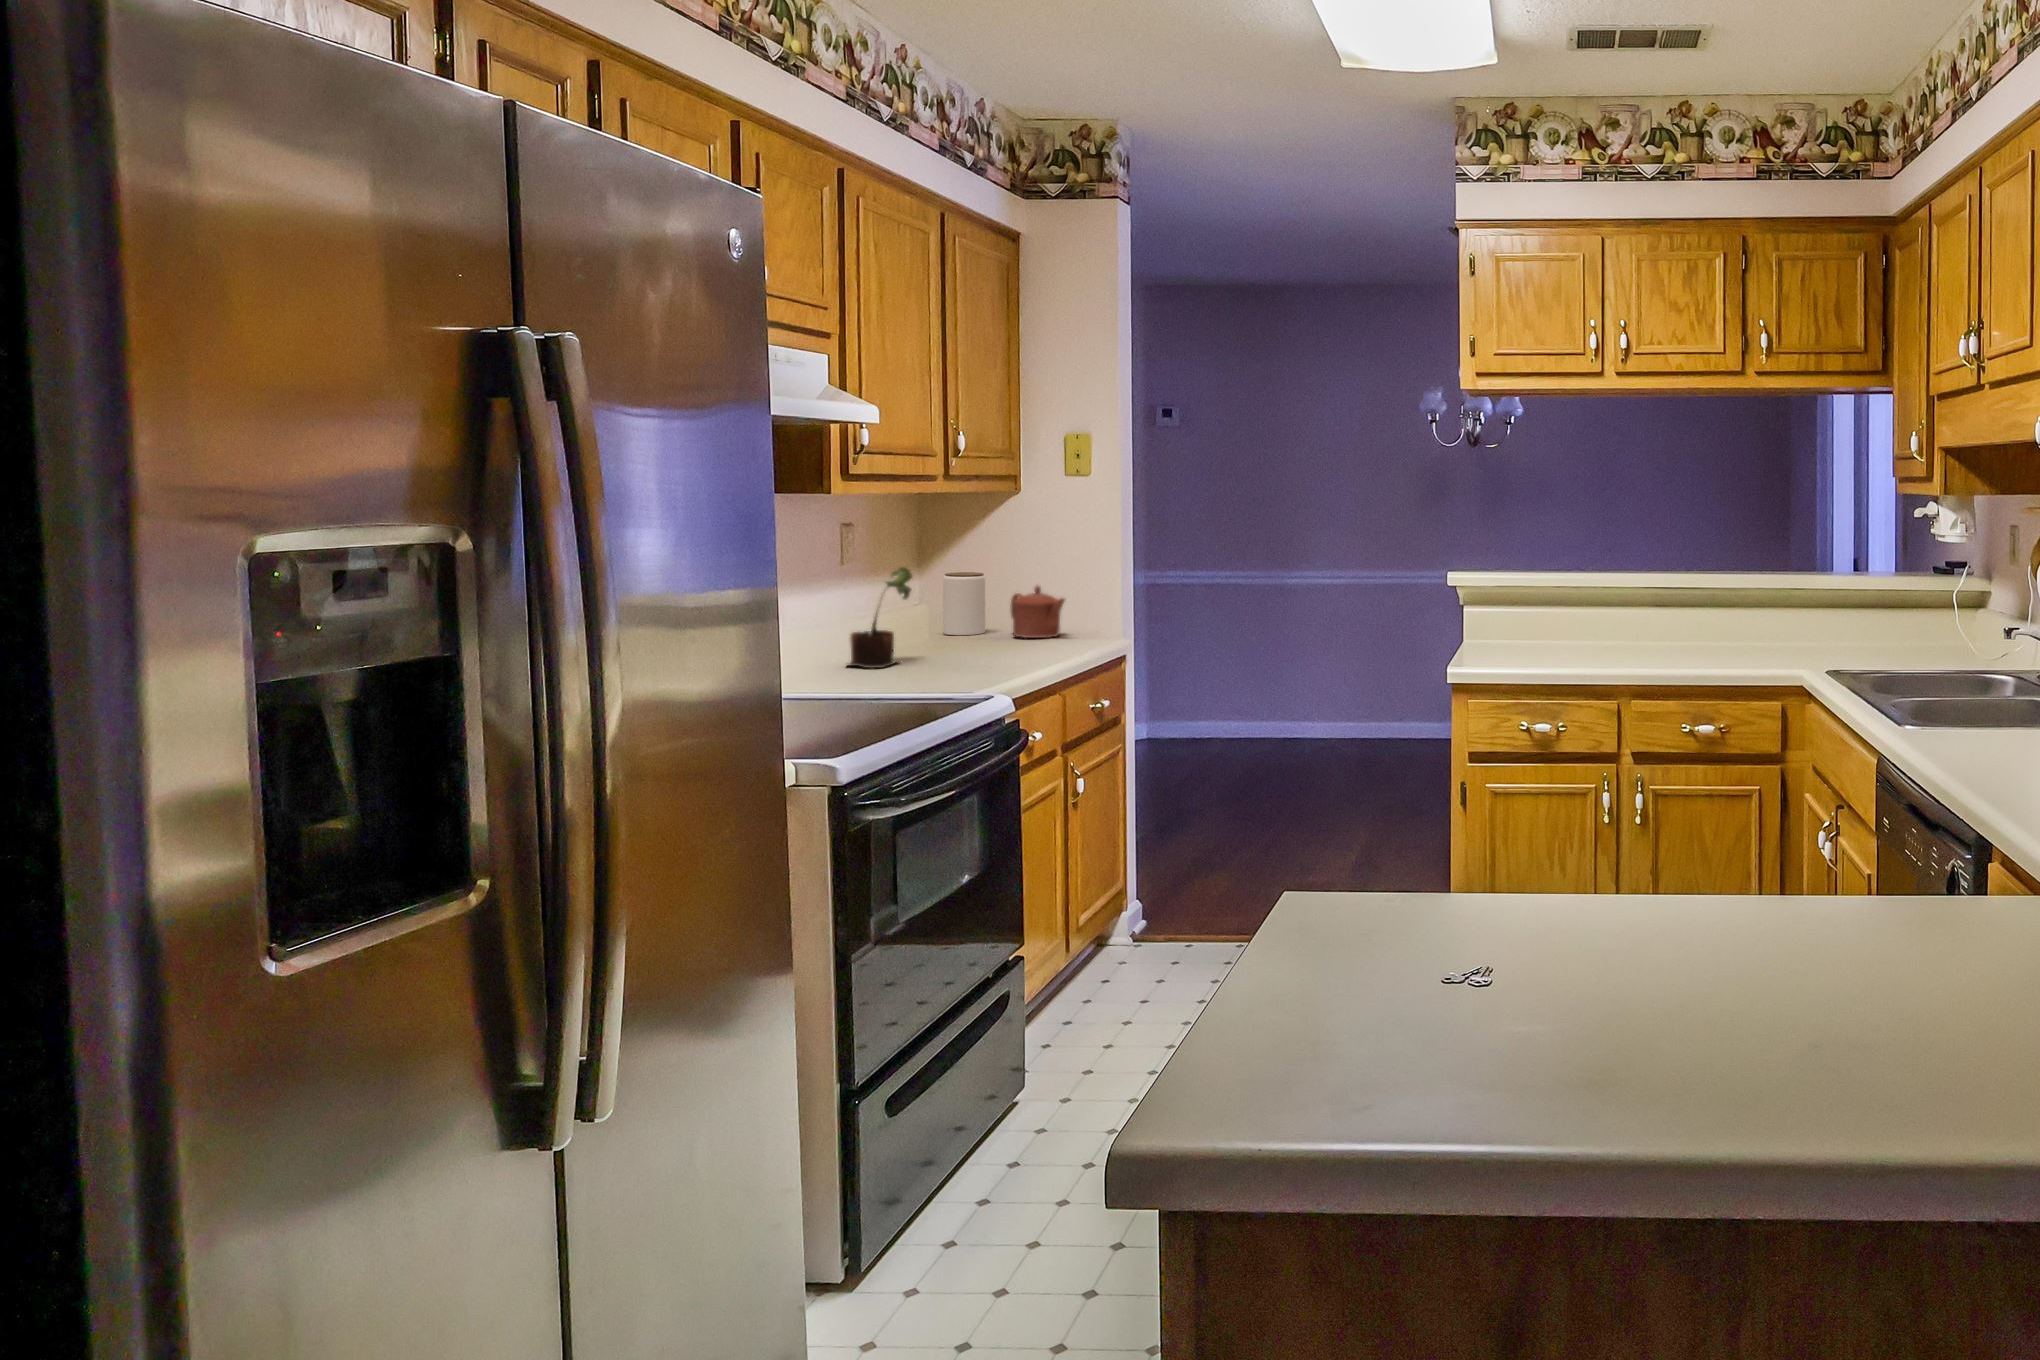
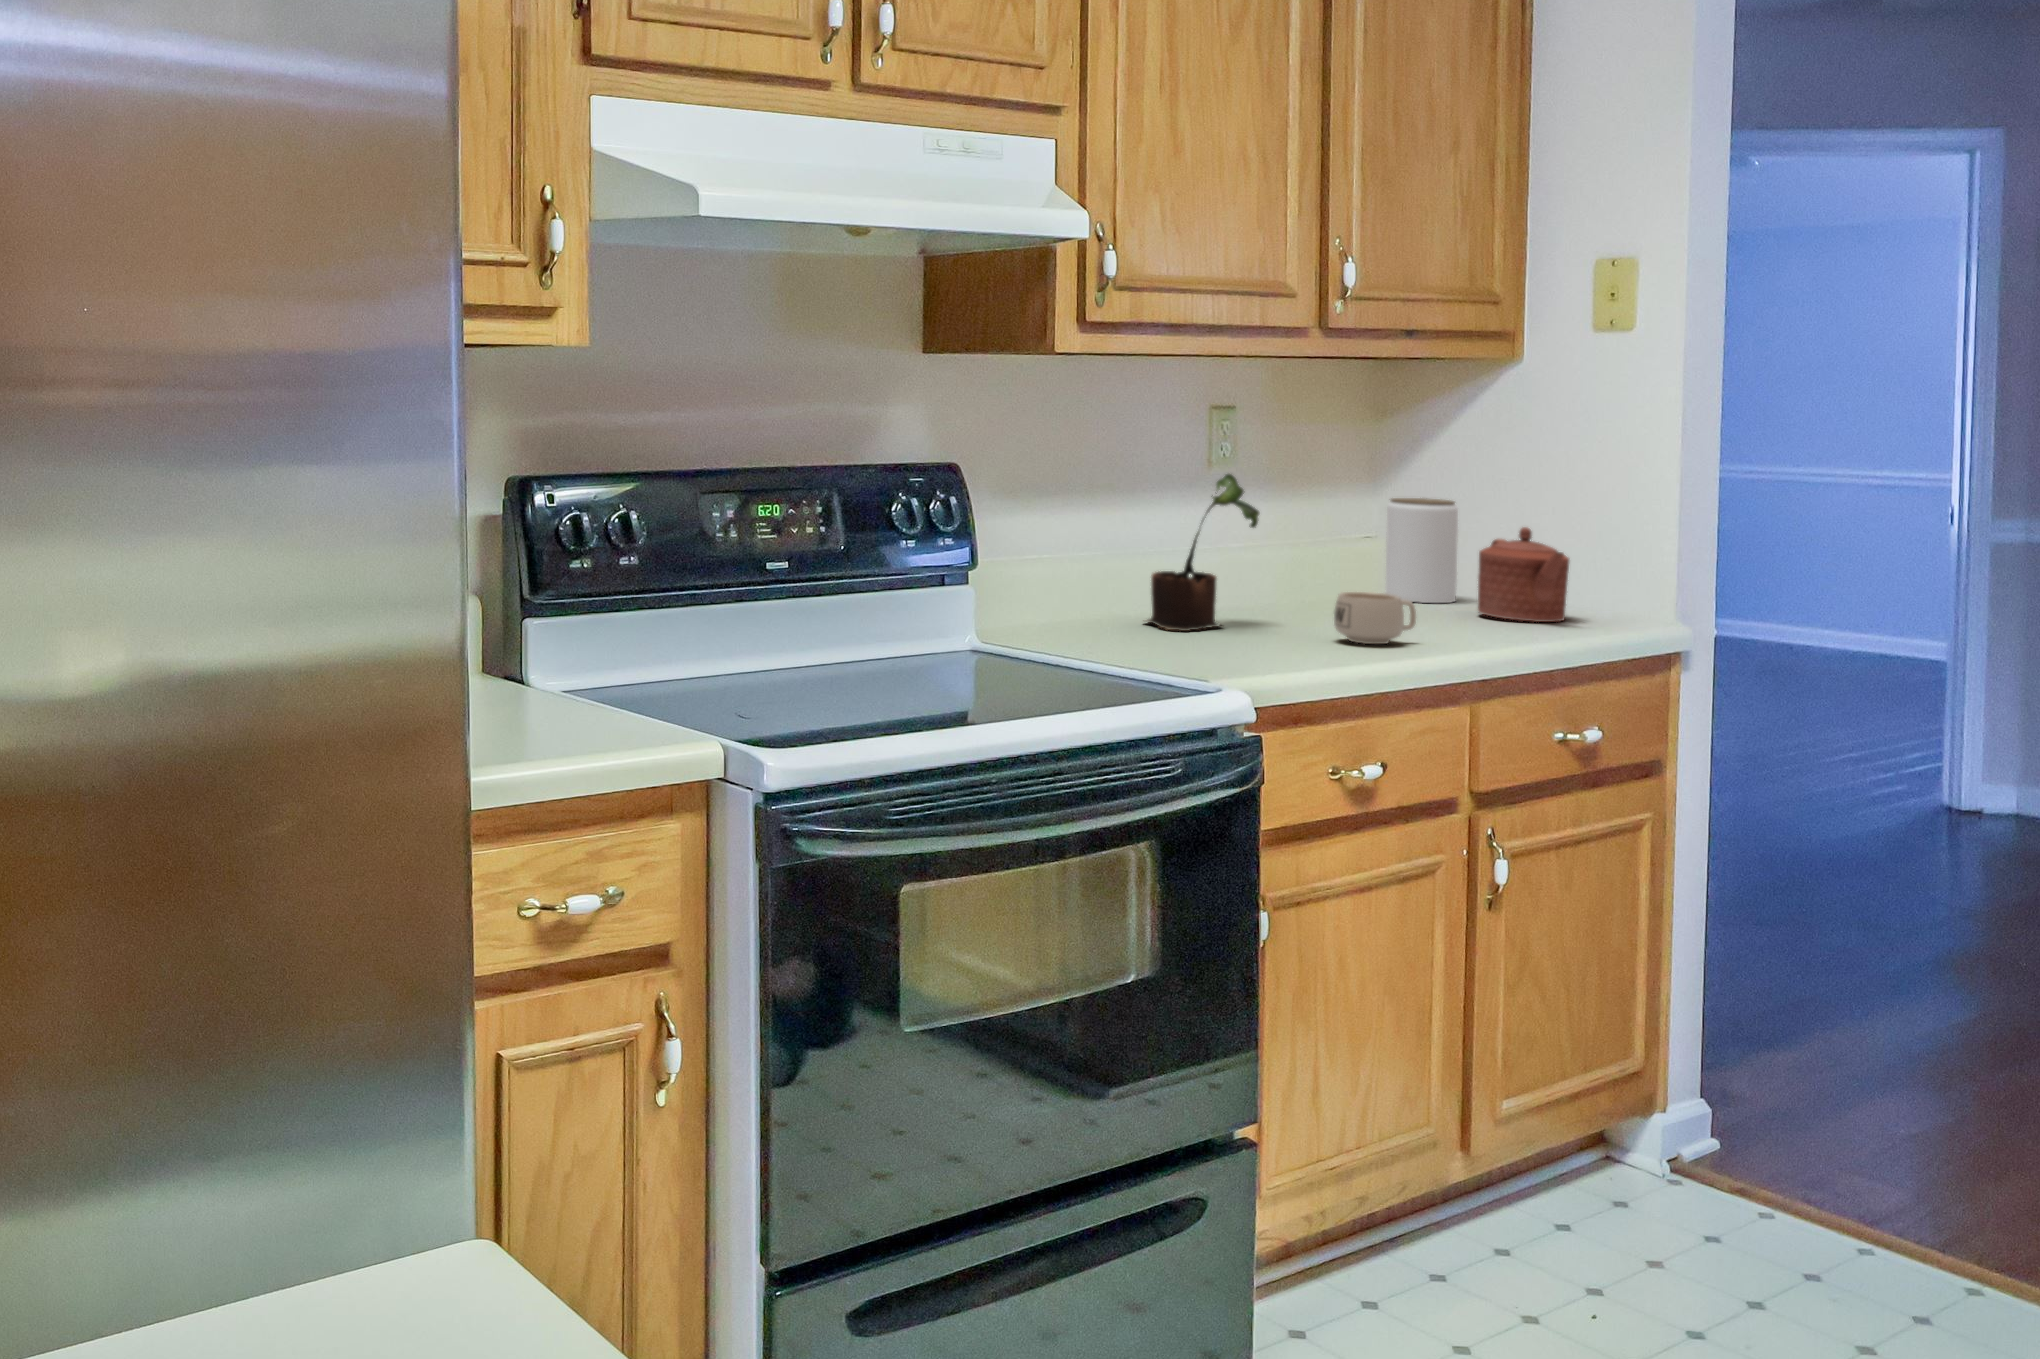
mug: none [975,630,1018,660] -> present [1334,592,1416,644]

